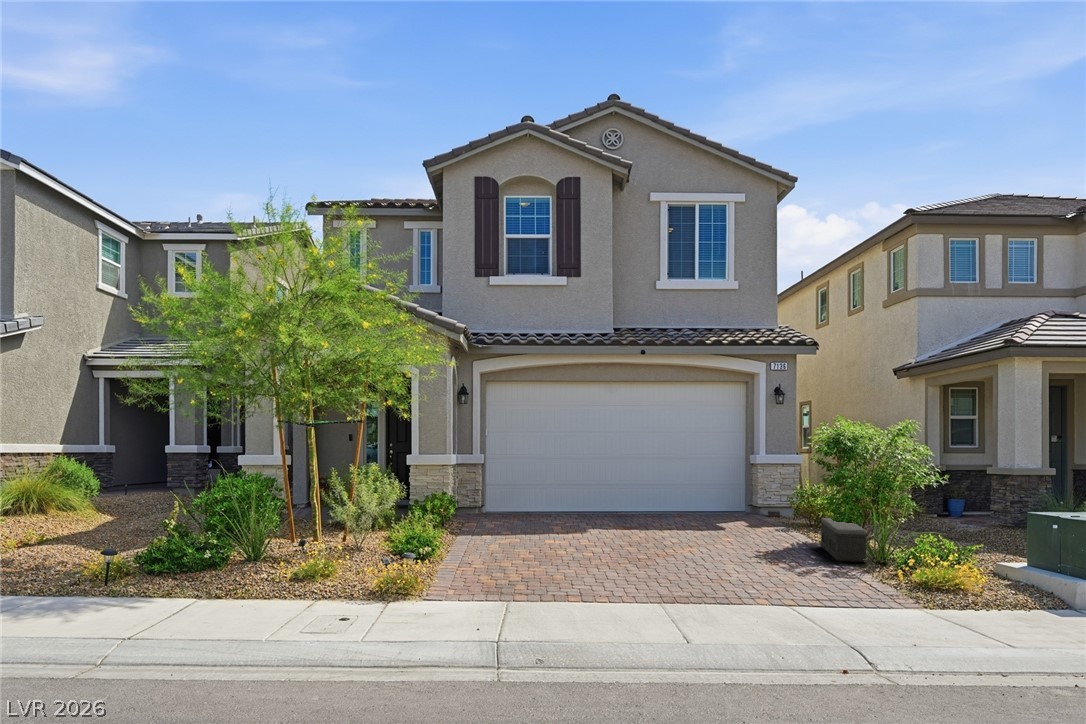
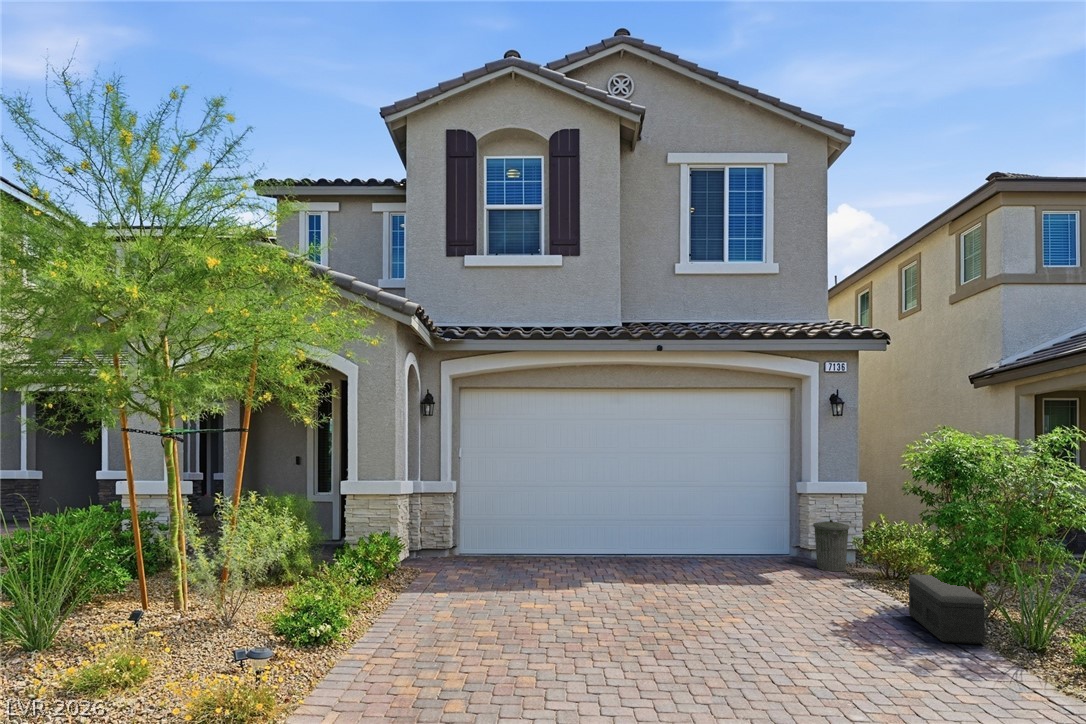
trash can: none [761,482,788,521] -> present [813,519,849,571]

